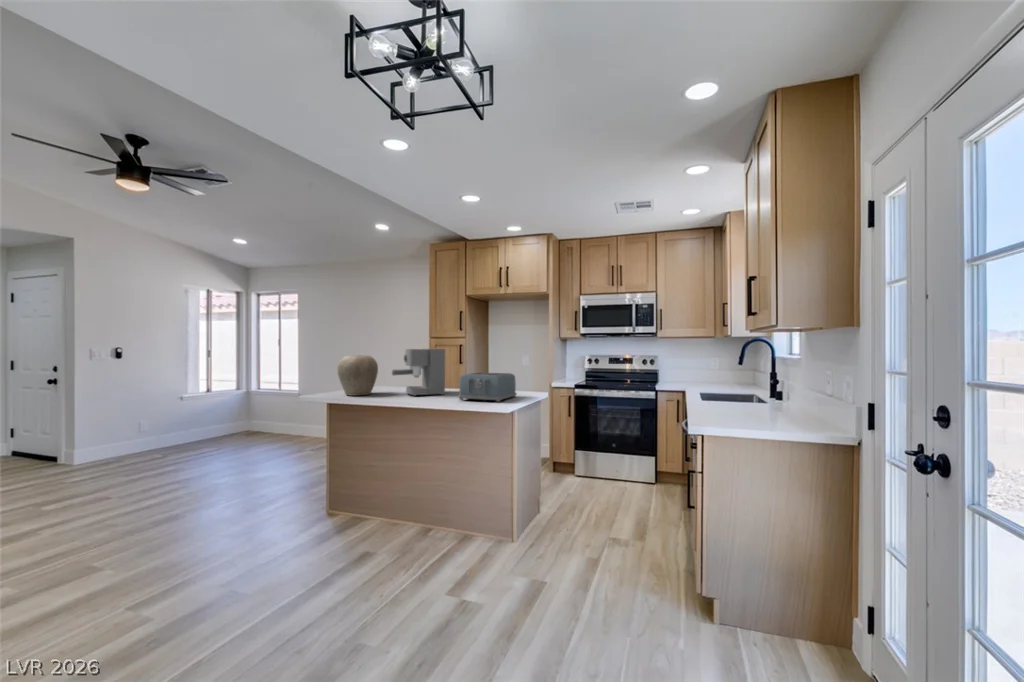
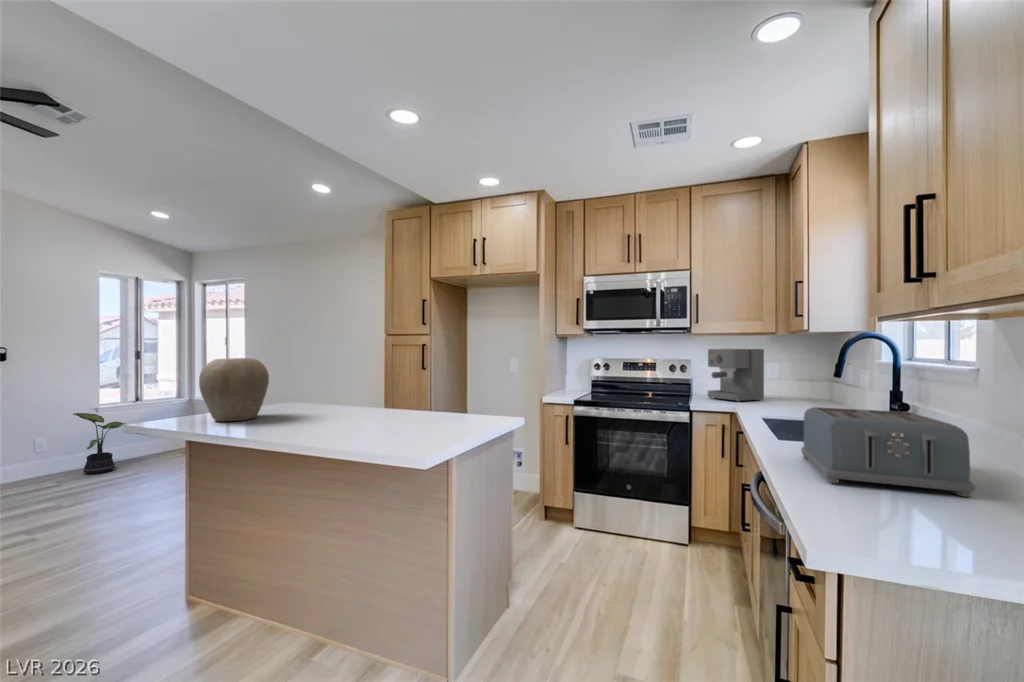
coffee maker: present [392,349,445,396] -> present [708,349,764,402]
toaster: present [458,372,516,402] -> present [801,407,975,497]
potted plant: none [168,401,207,450] -> present [73,413,126,474]

